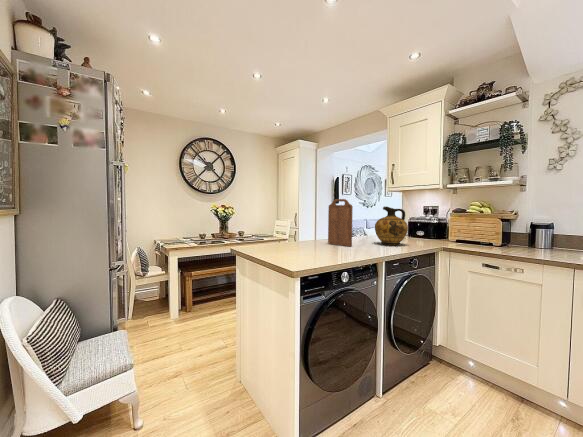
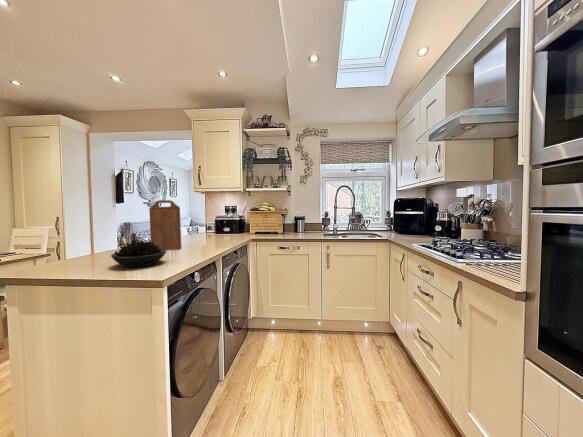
ceramic jug: present [375,206,408,245] -> none [197,207,227,243]
succulent plant: none [282,232,323,256] -> present [111,240,166,267]

